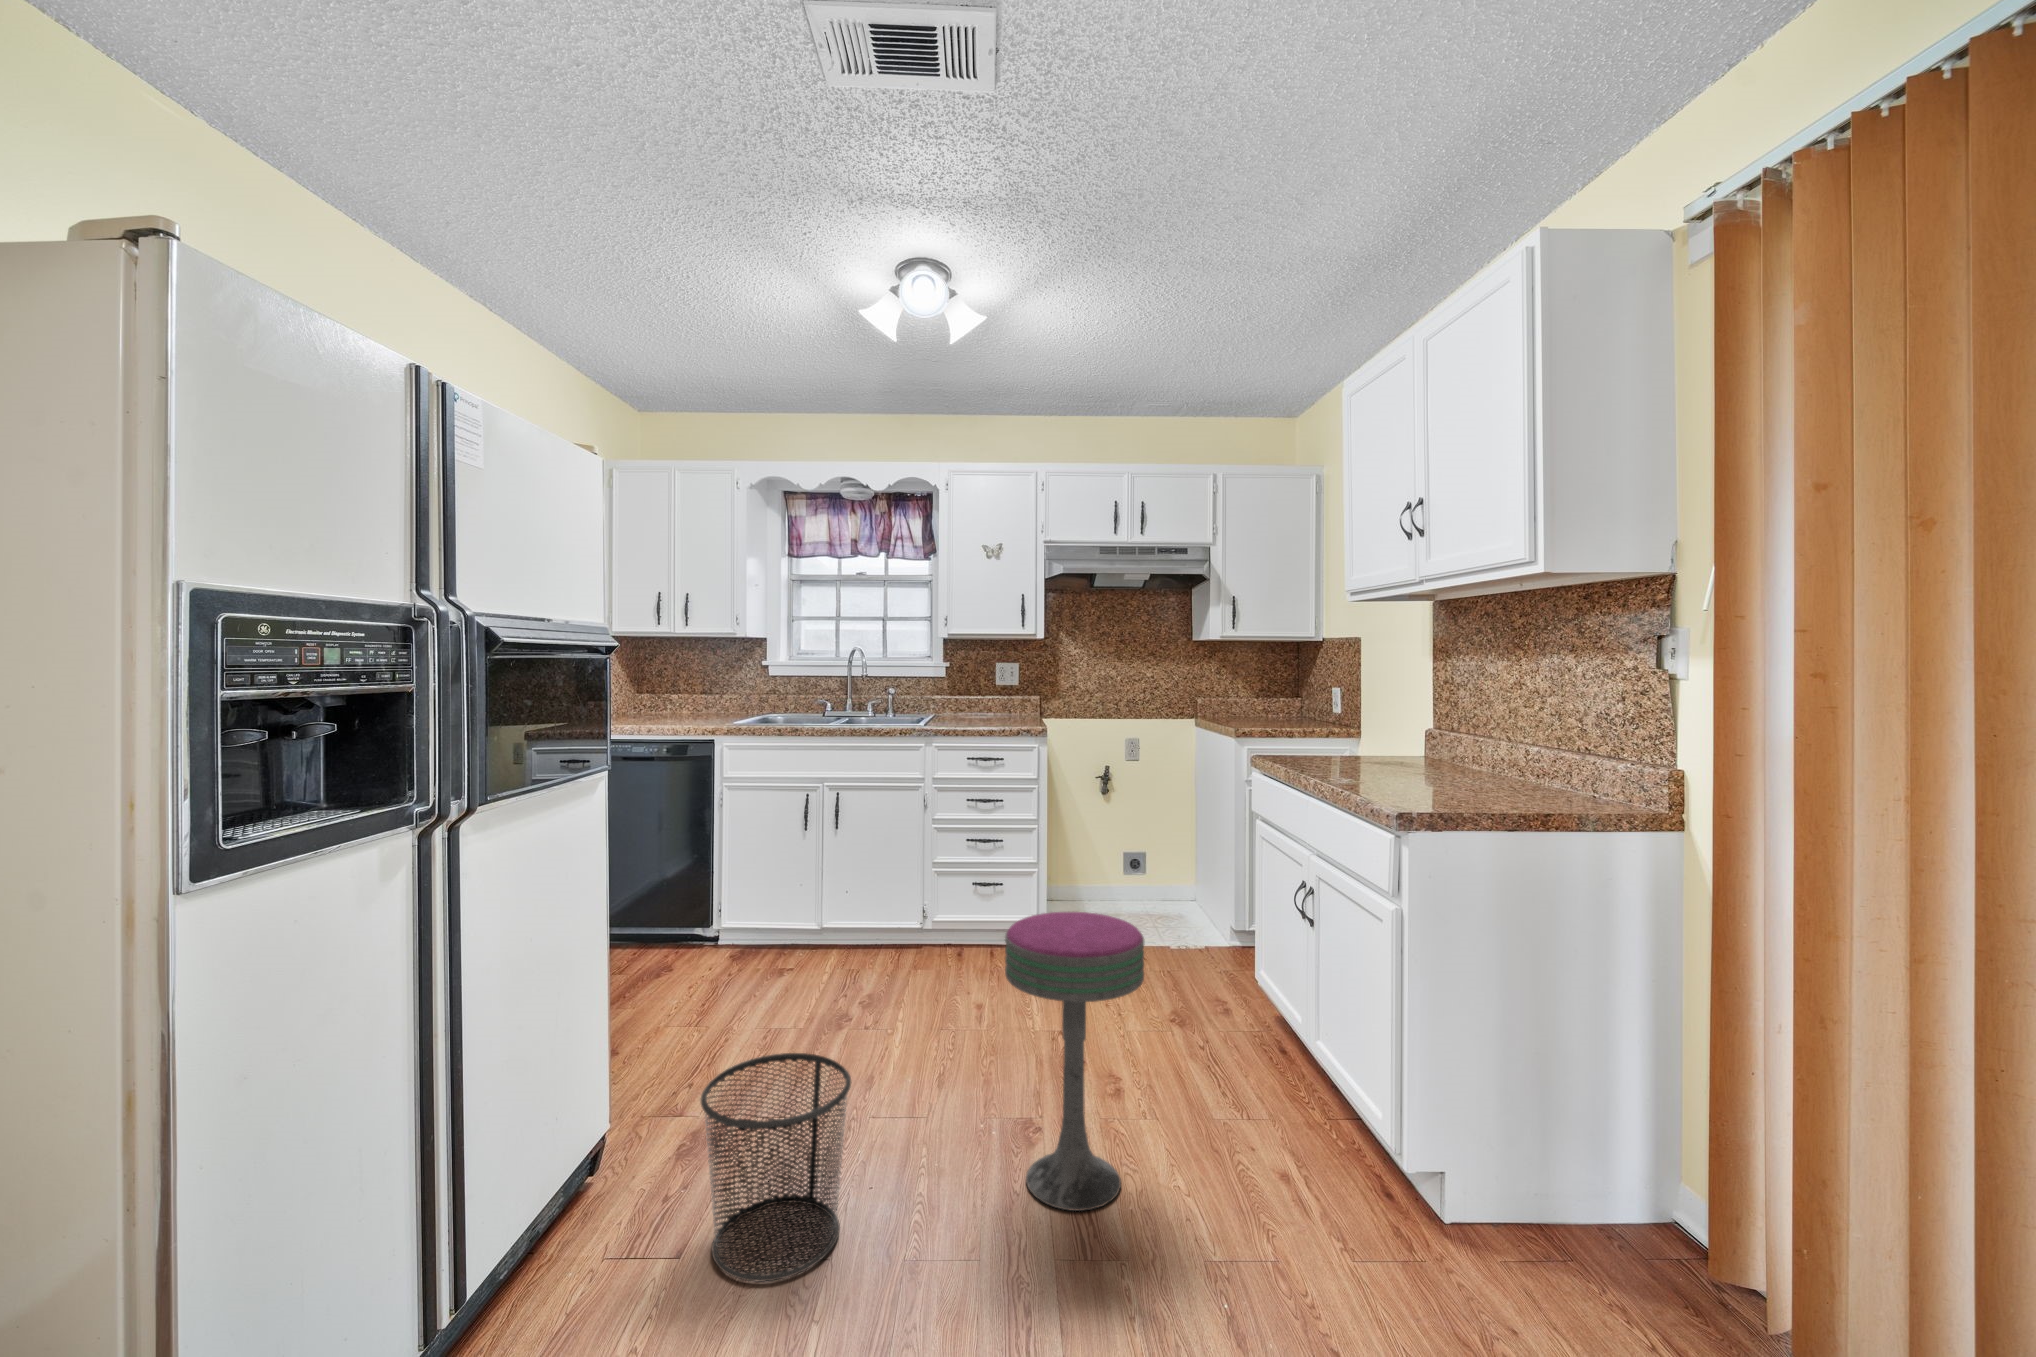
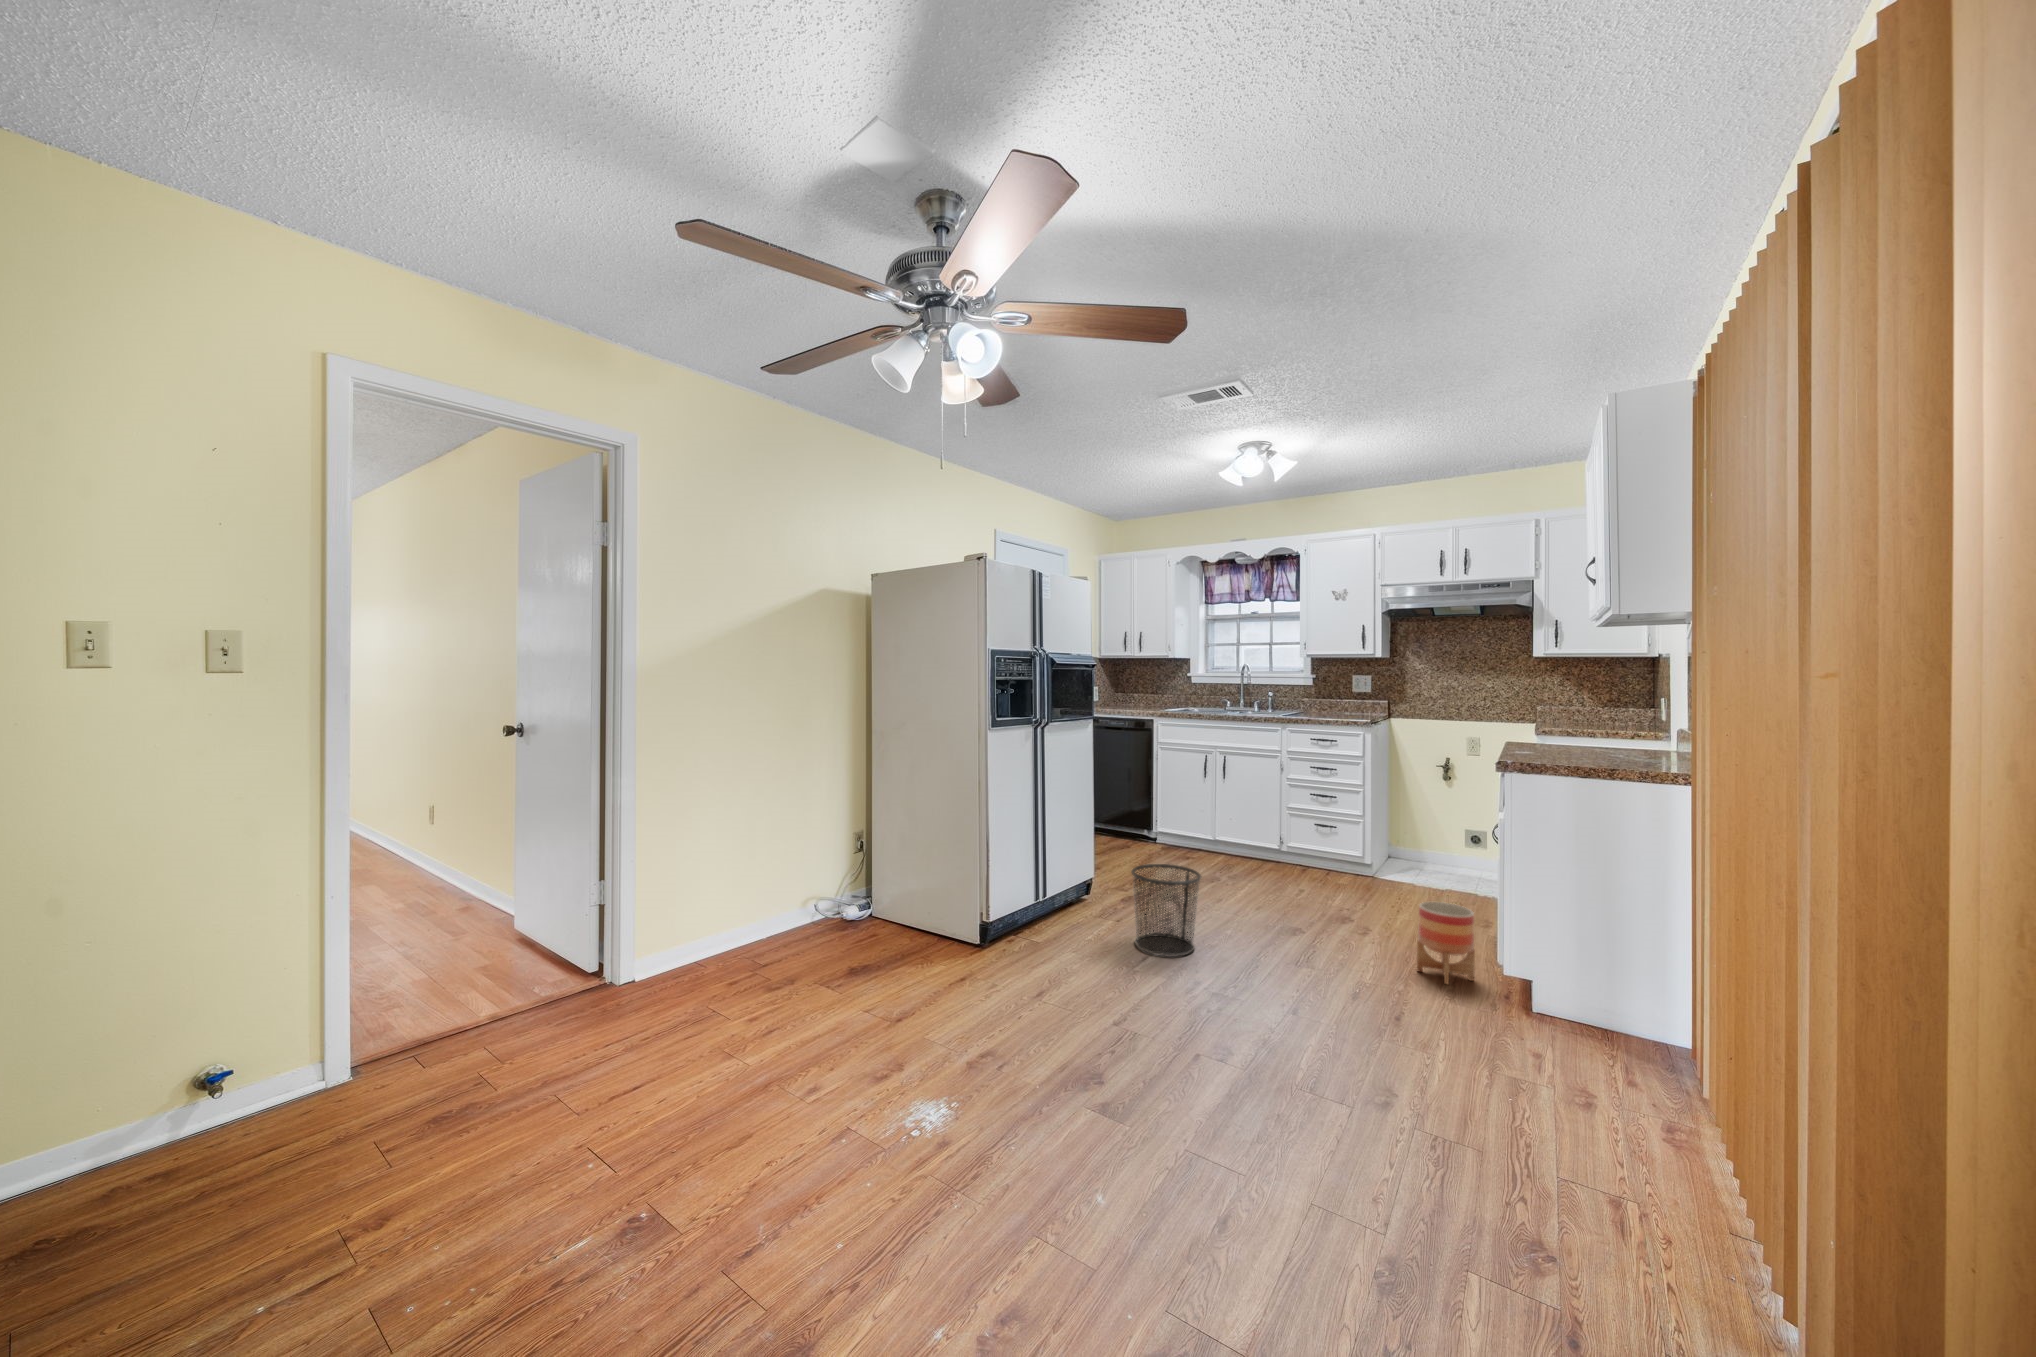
bar stool: present [1005,912,1144,1211] -> none [1289,816,1373,974]
planter: none [1197,1025,1278,1171] -> present [1417,902,1475,984]

